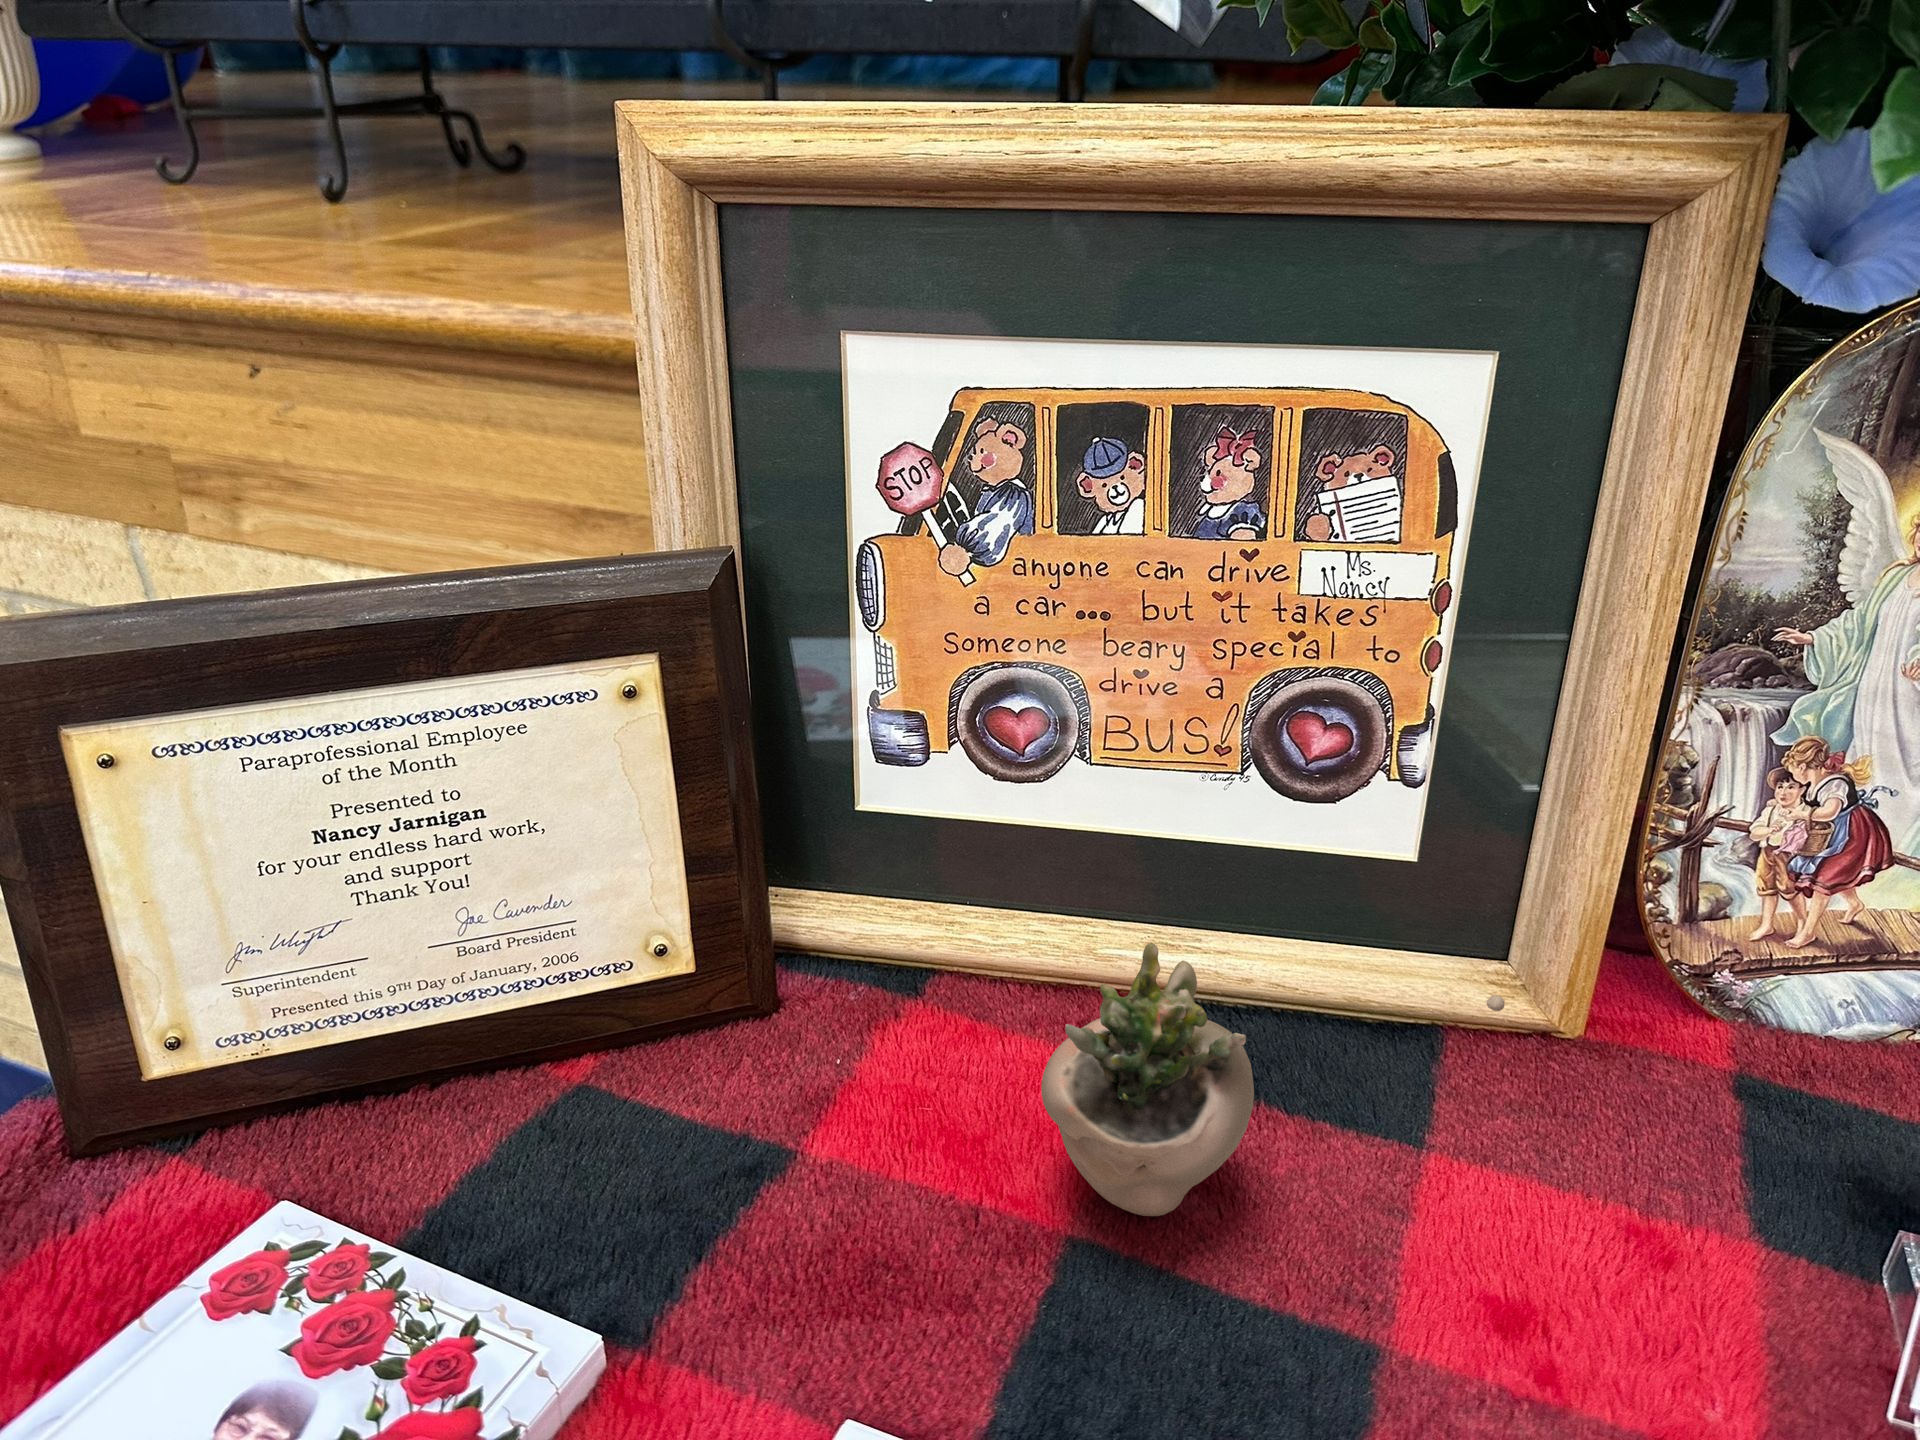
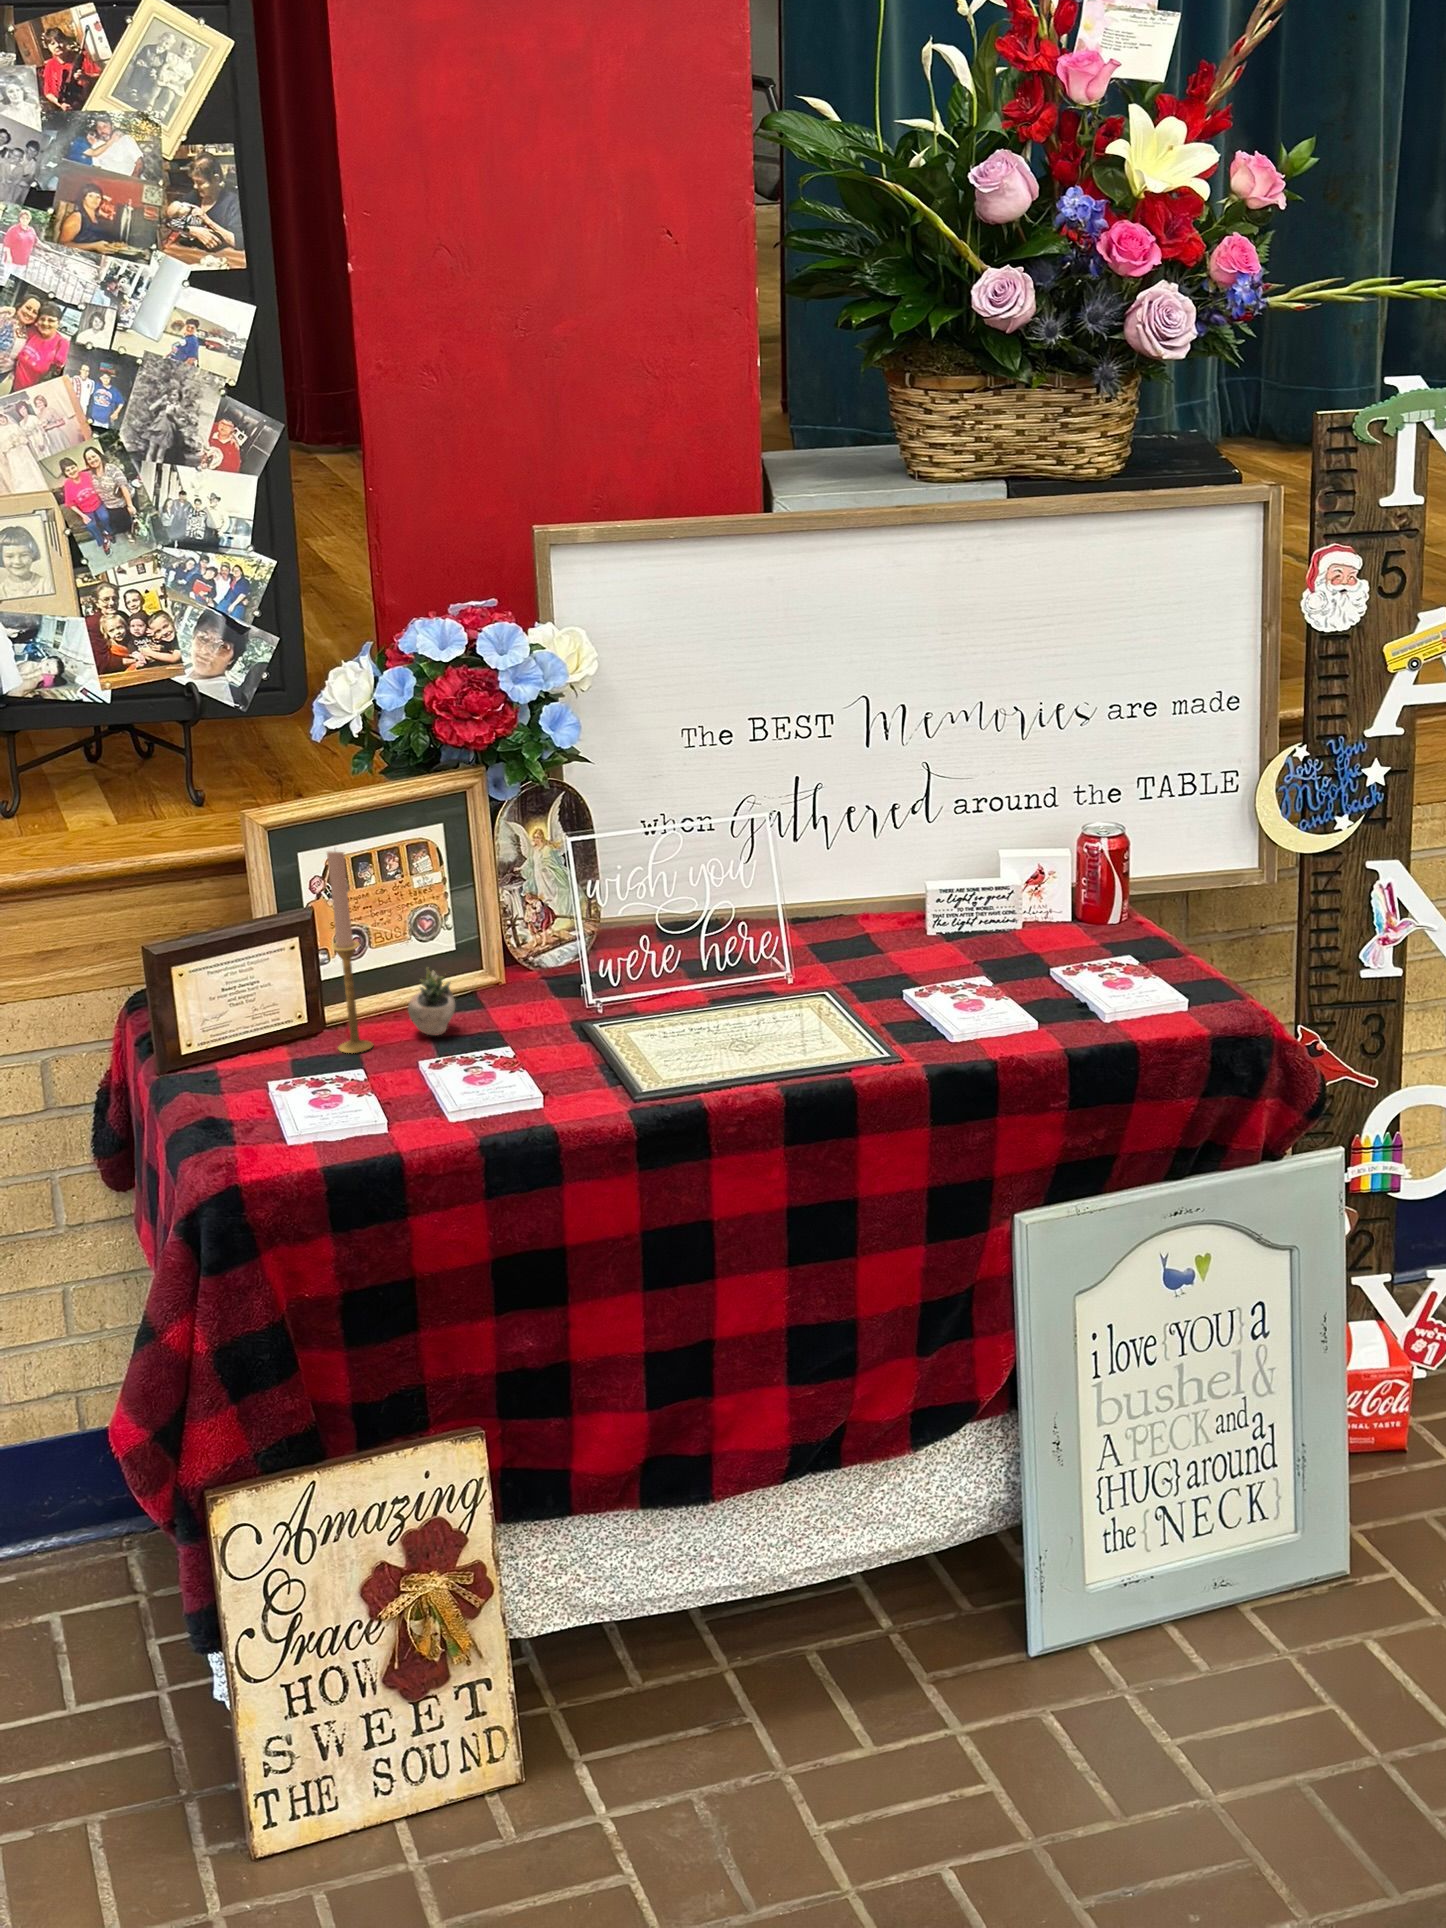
candlestick: none [758,290,902,1156] -> present [327,851,373,1053]

